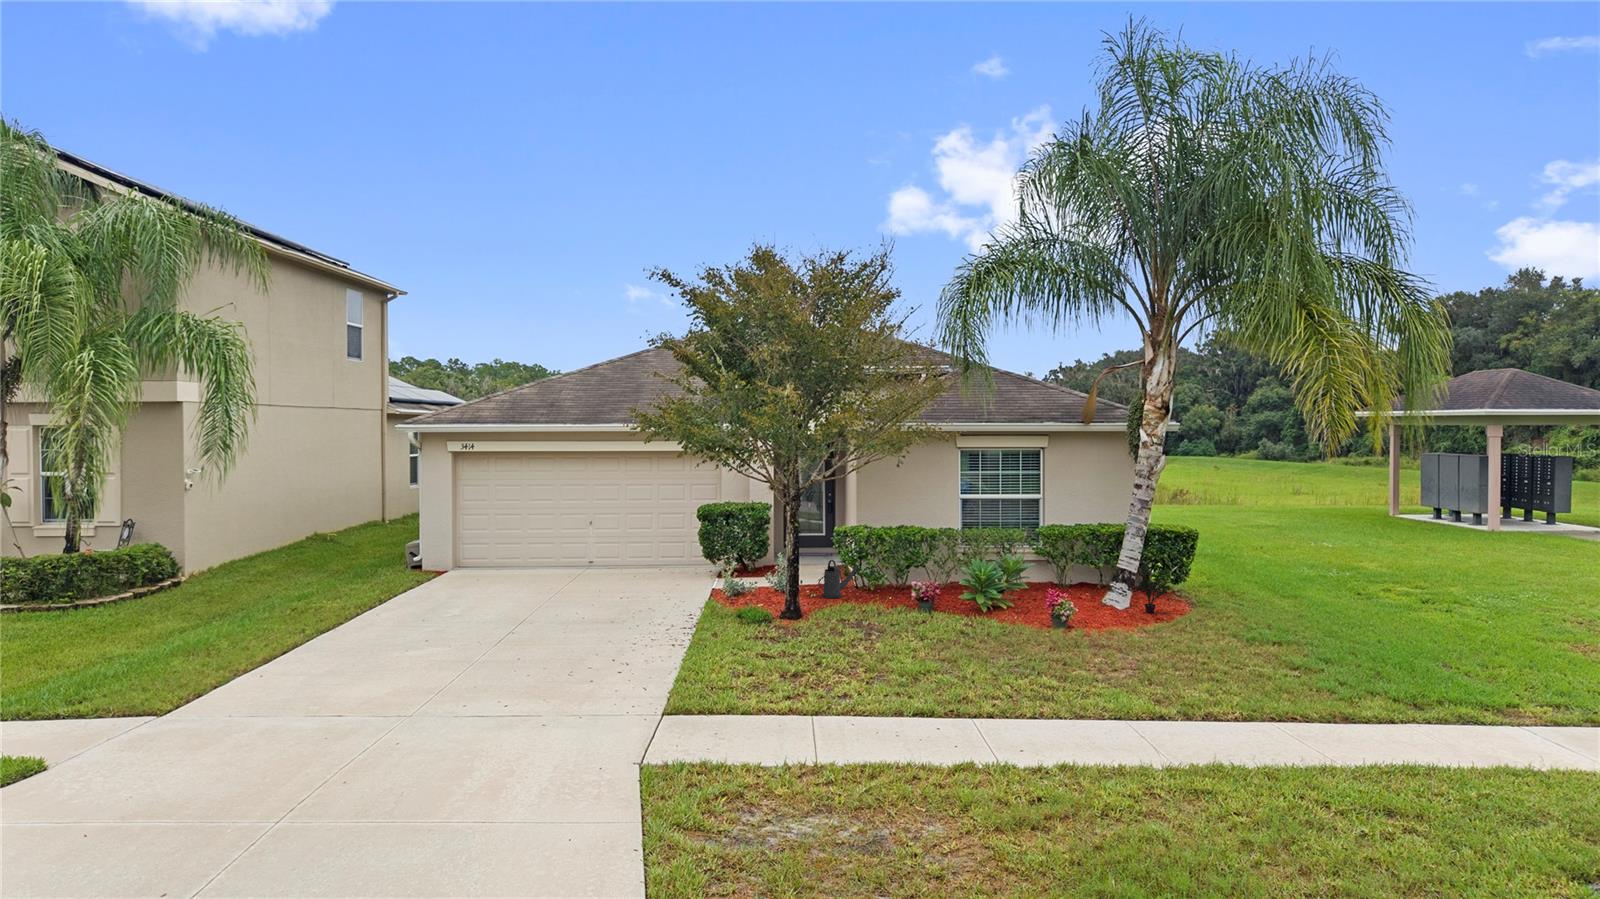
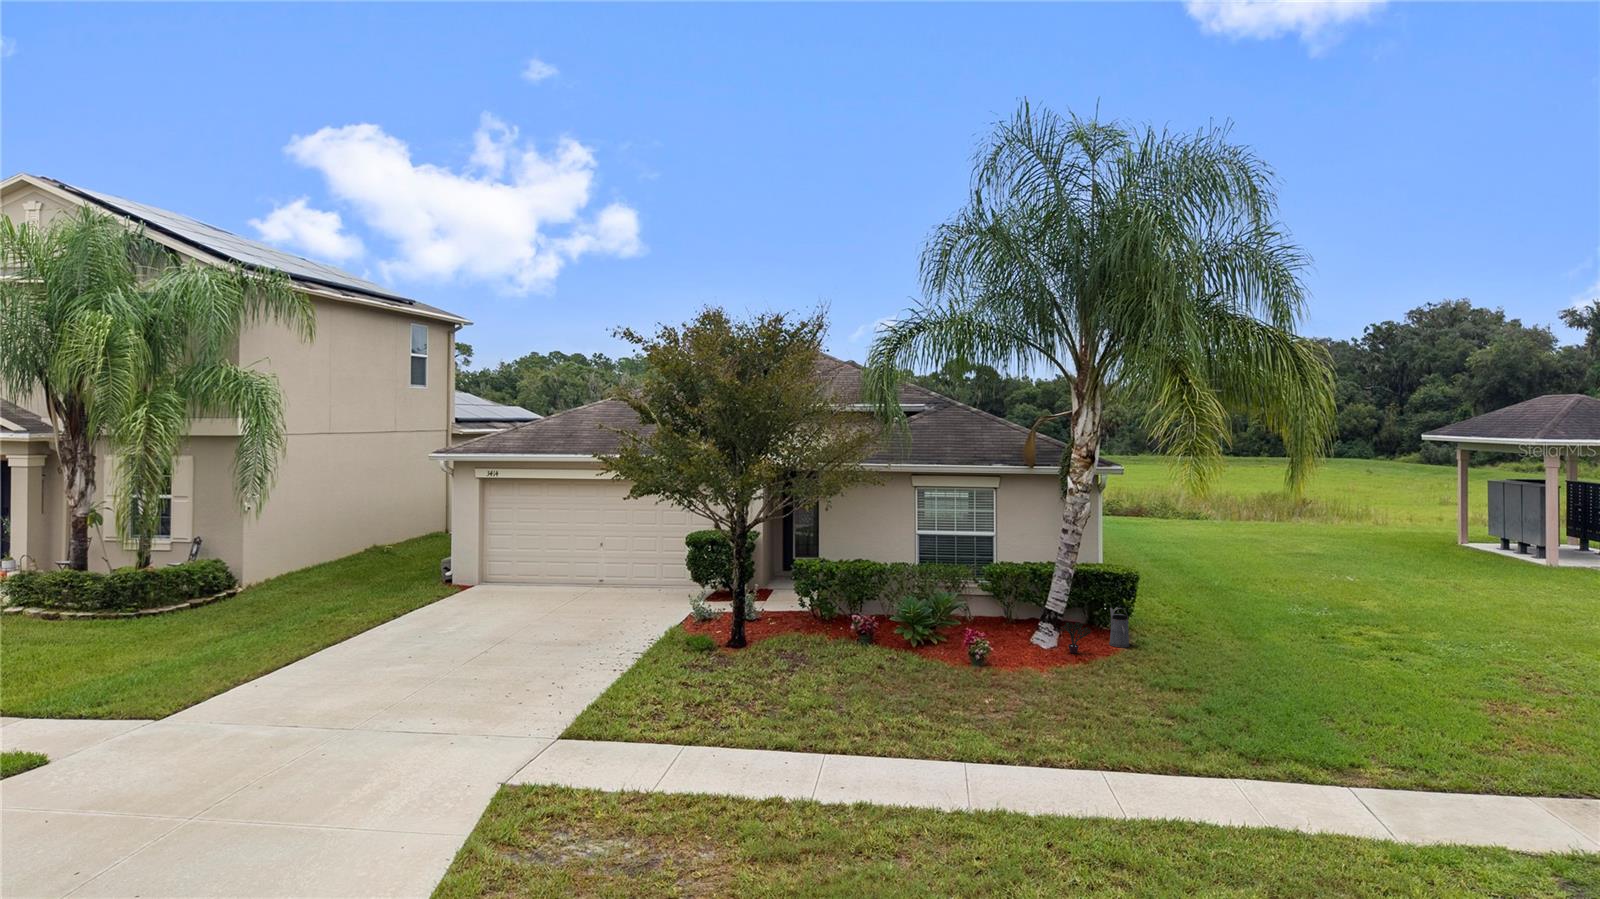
watering can: present [818,560,859,598] -> present [1109,608,1130,648]

